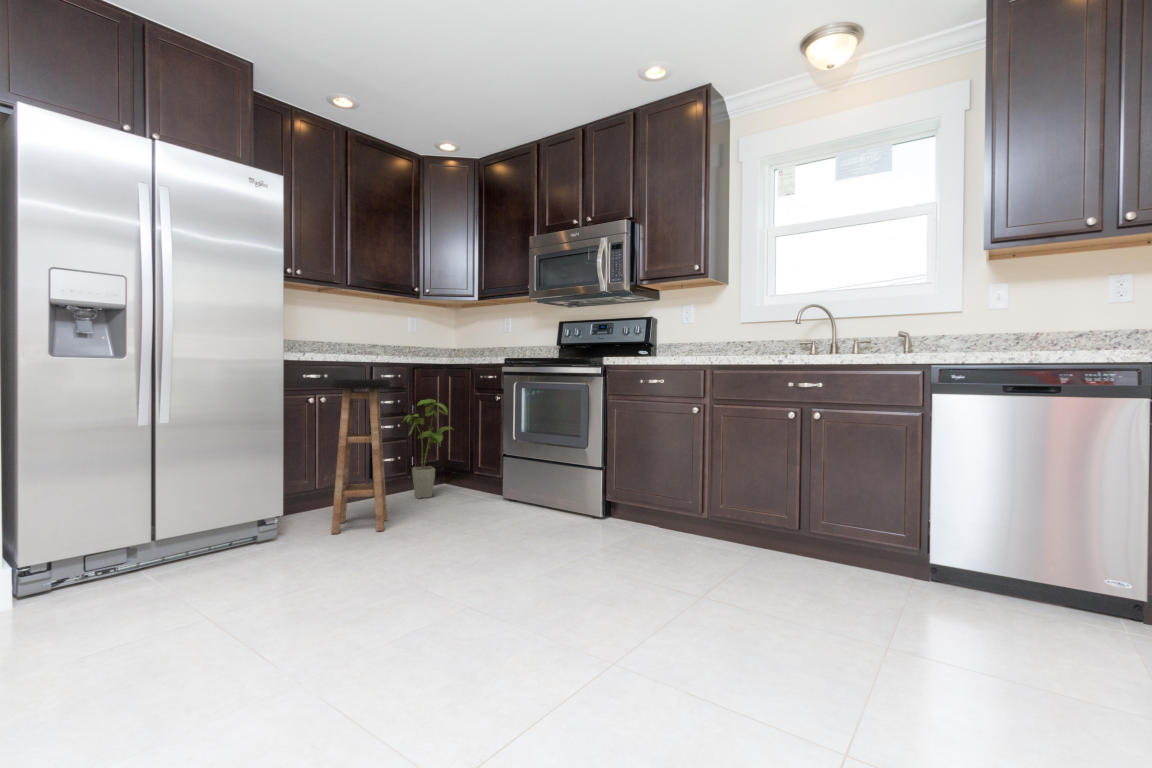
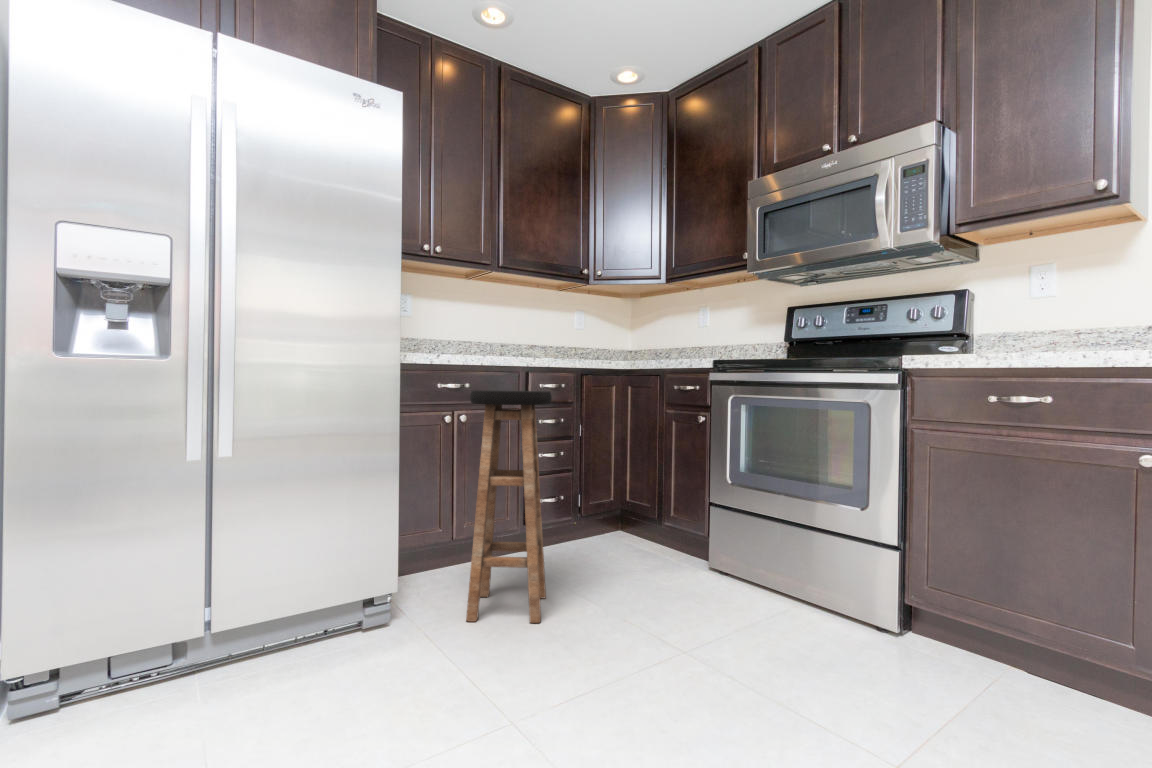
house plant: present [405,399,454,498] -> none [567,418,636,555]

